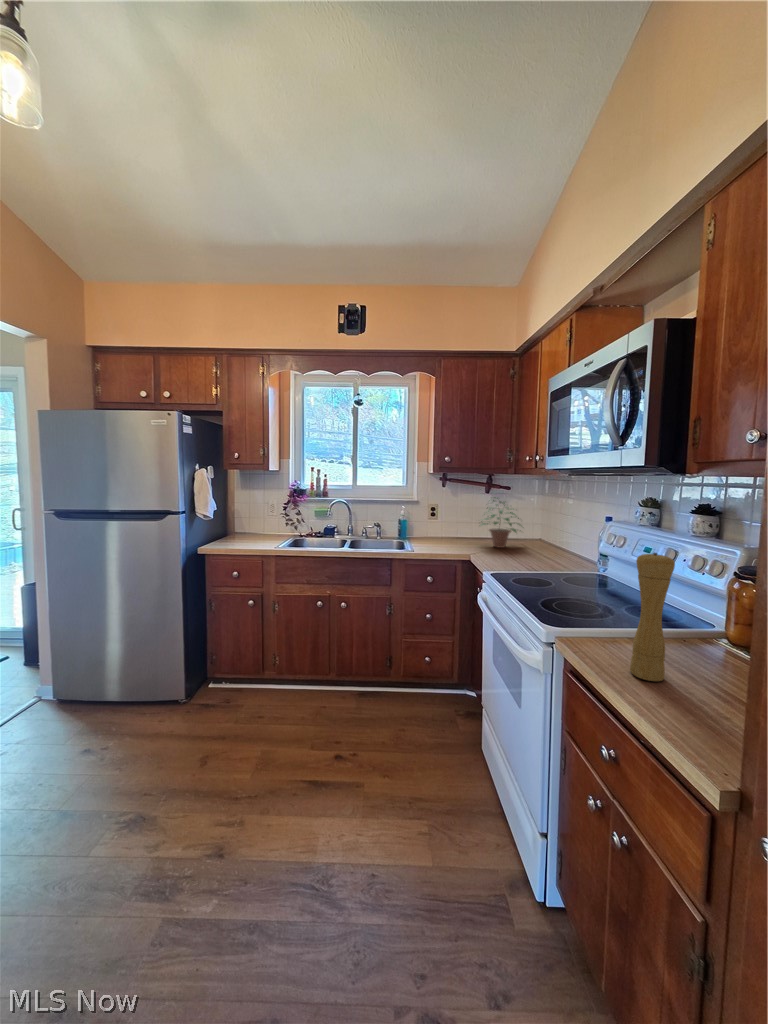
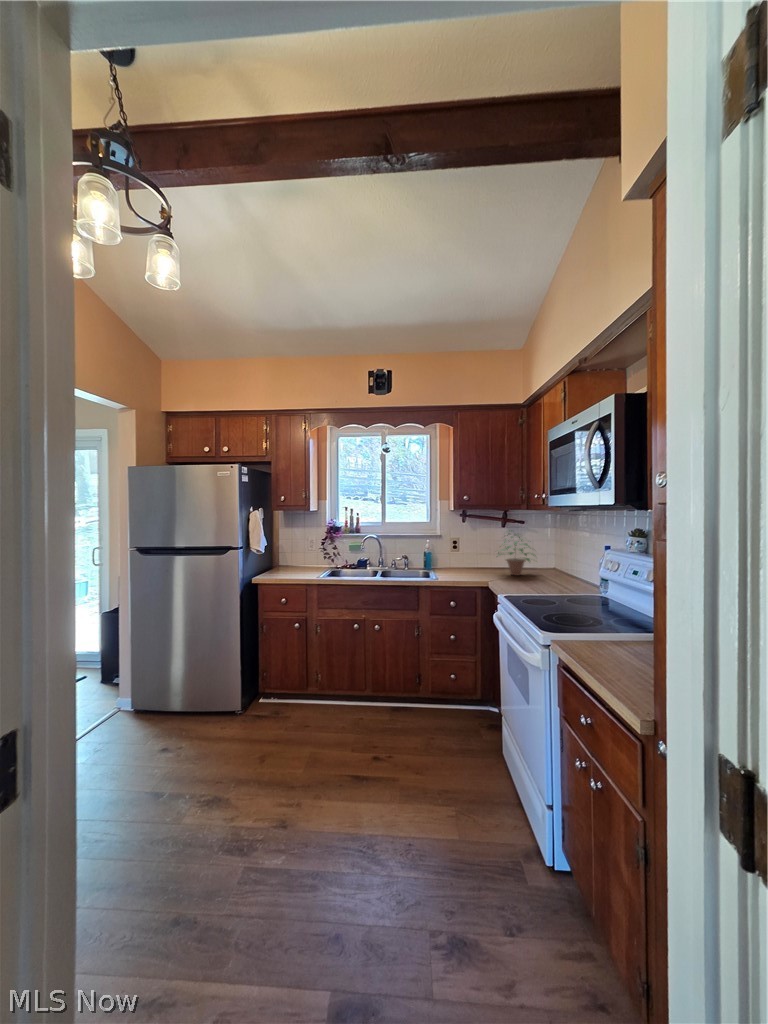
pepper mill: present [630,553,675,681] -> none [600,573,626,668]

